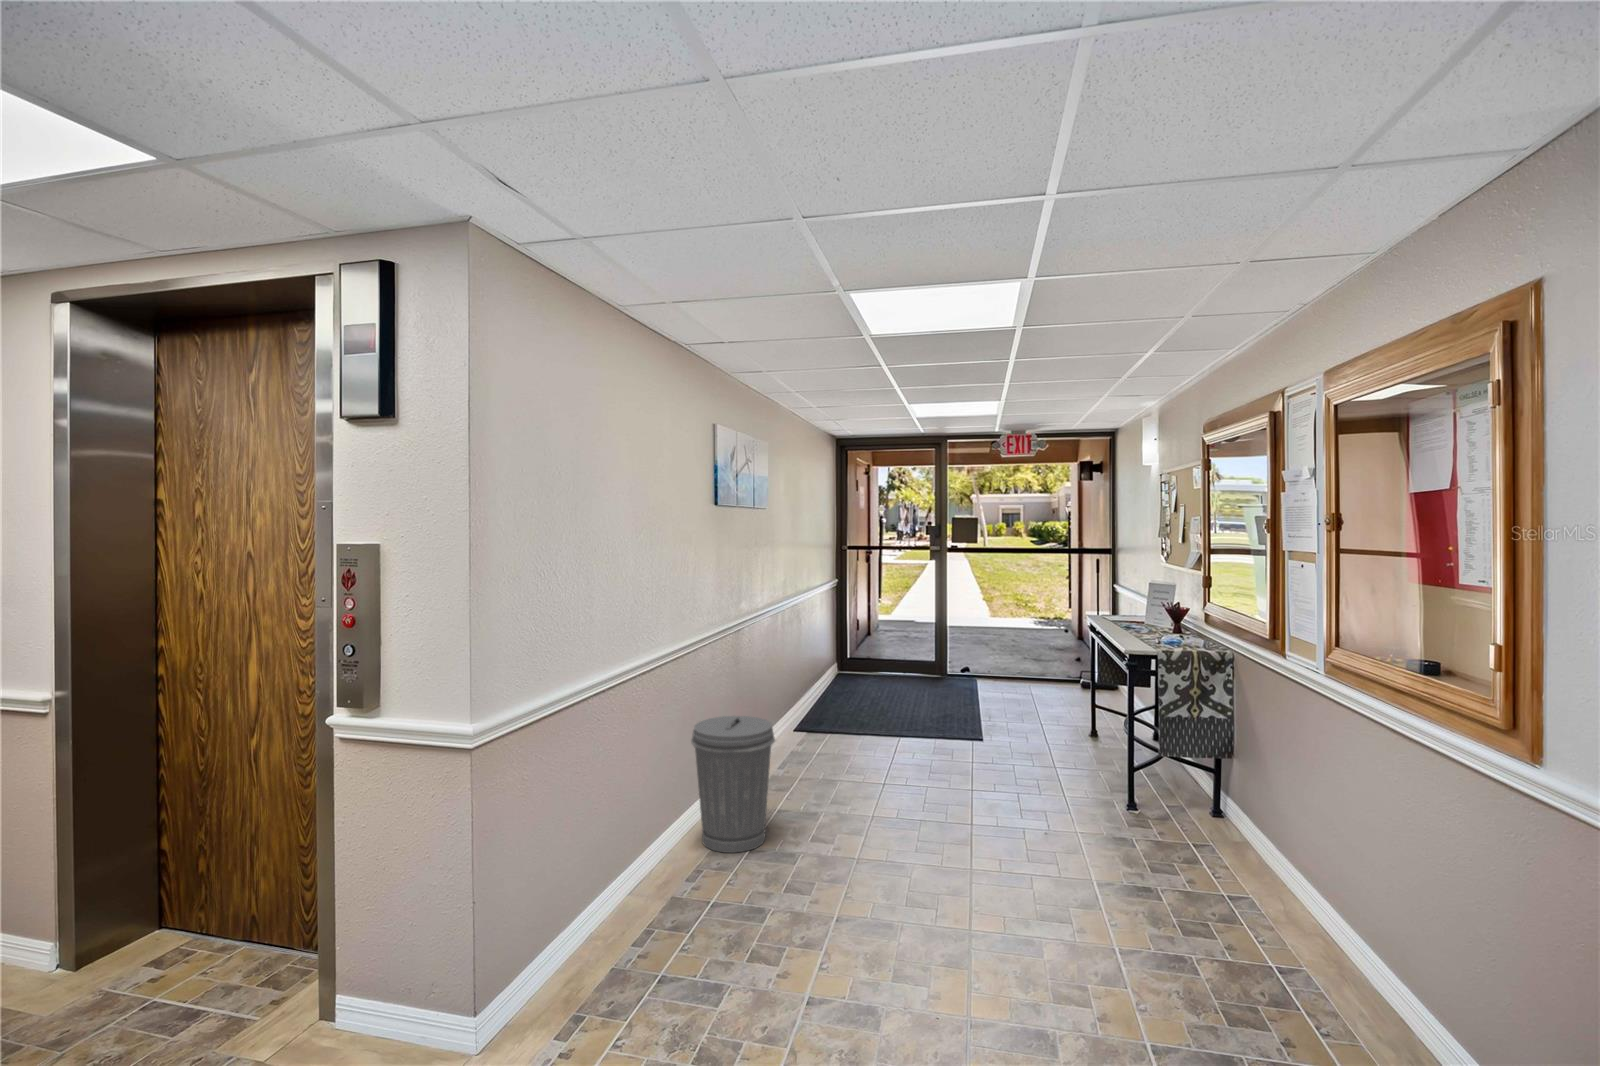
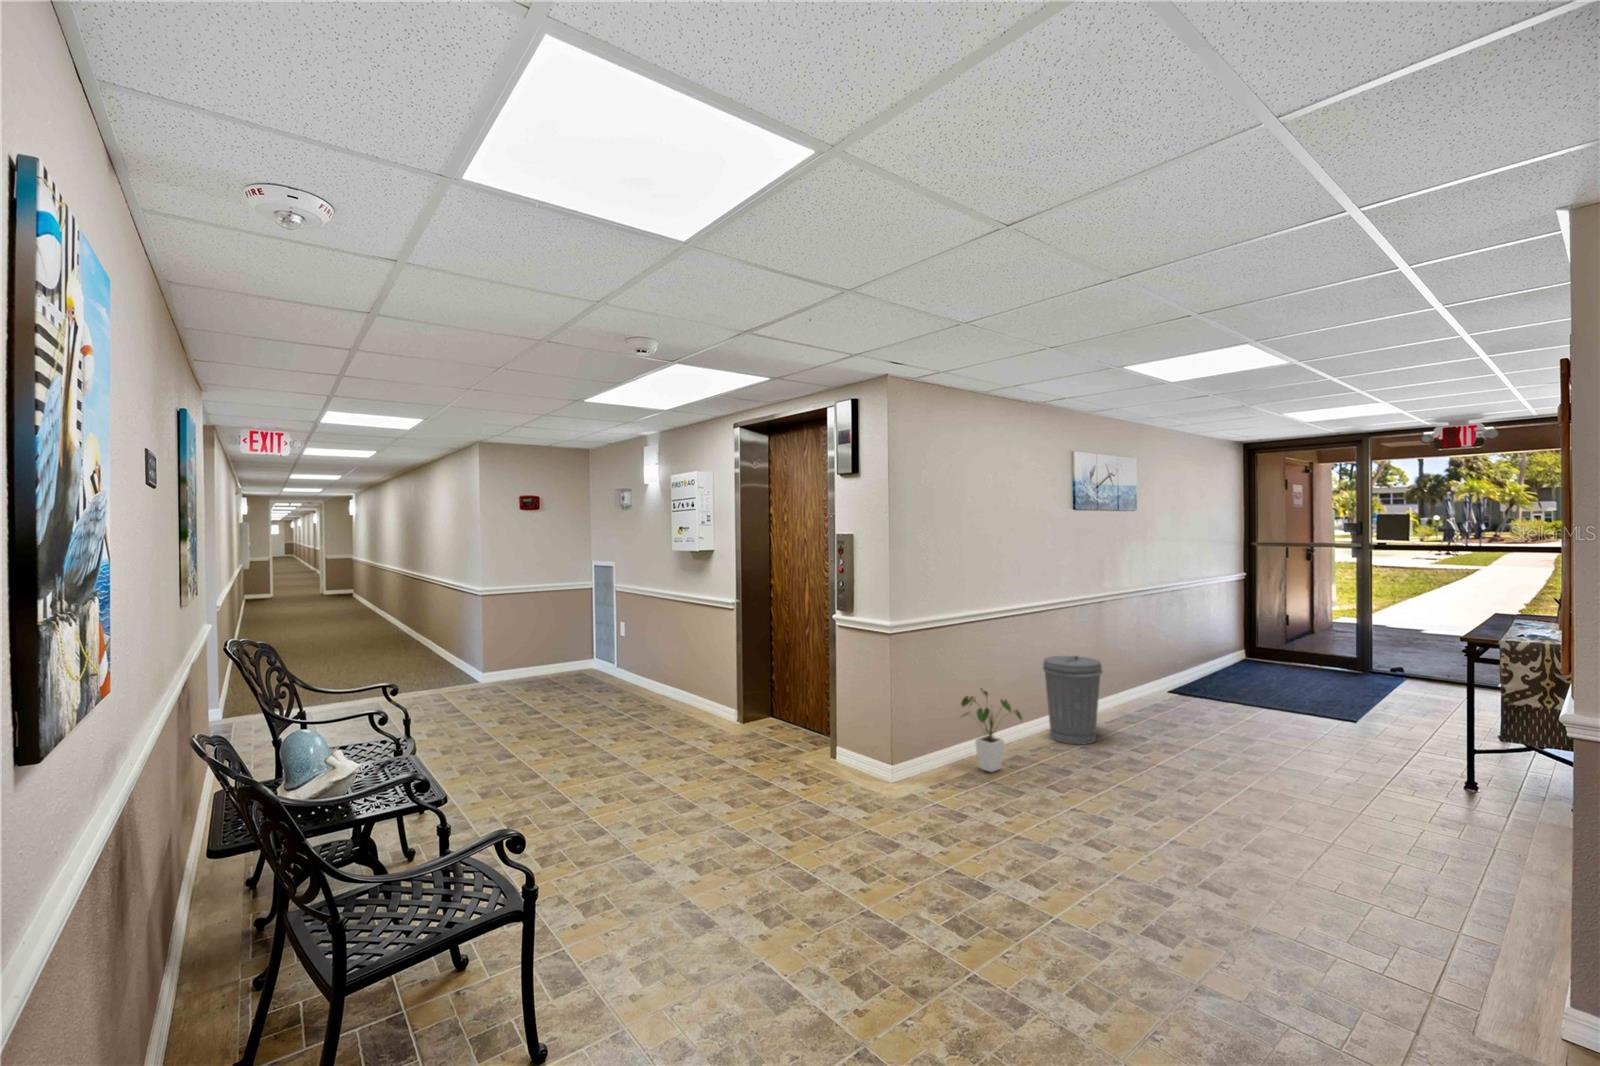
house plant: none [590,805,703,957] -> present [961,689,1022,772]

